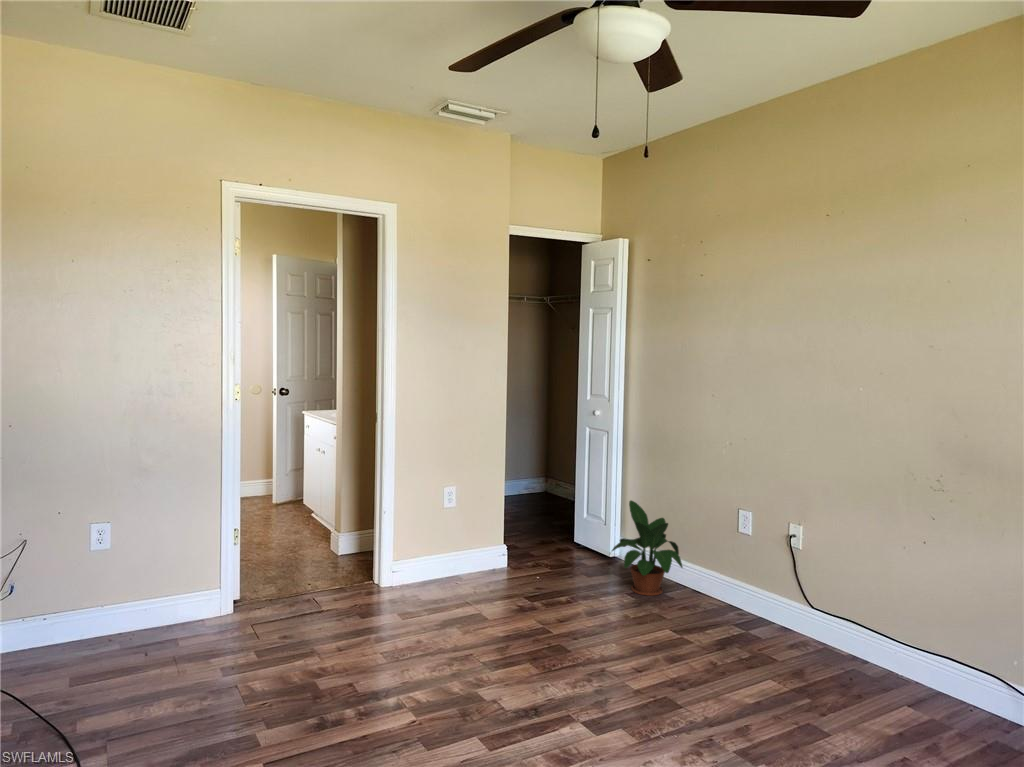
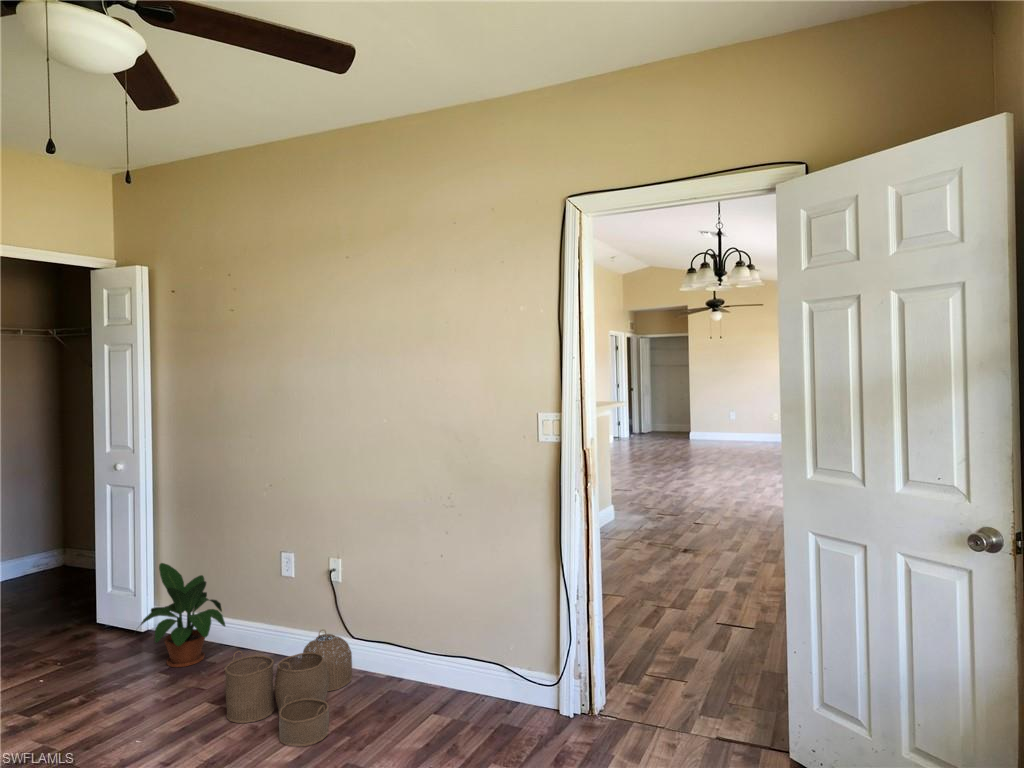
woven basket: none [687,590,809,695] -> present [224,631,352,746]

